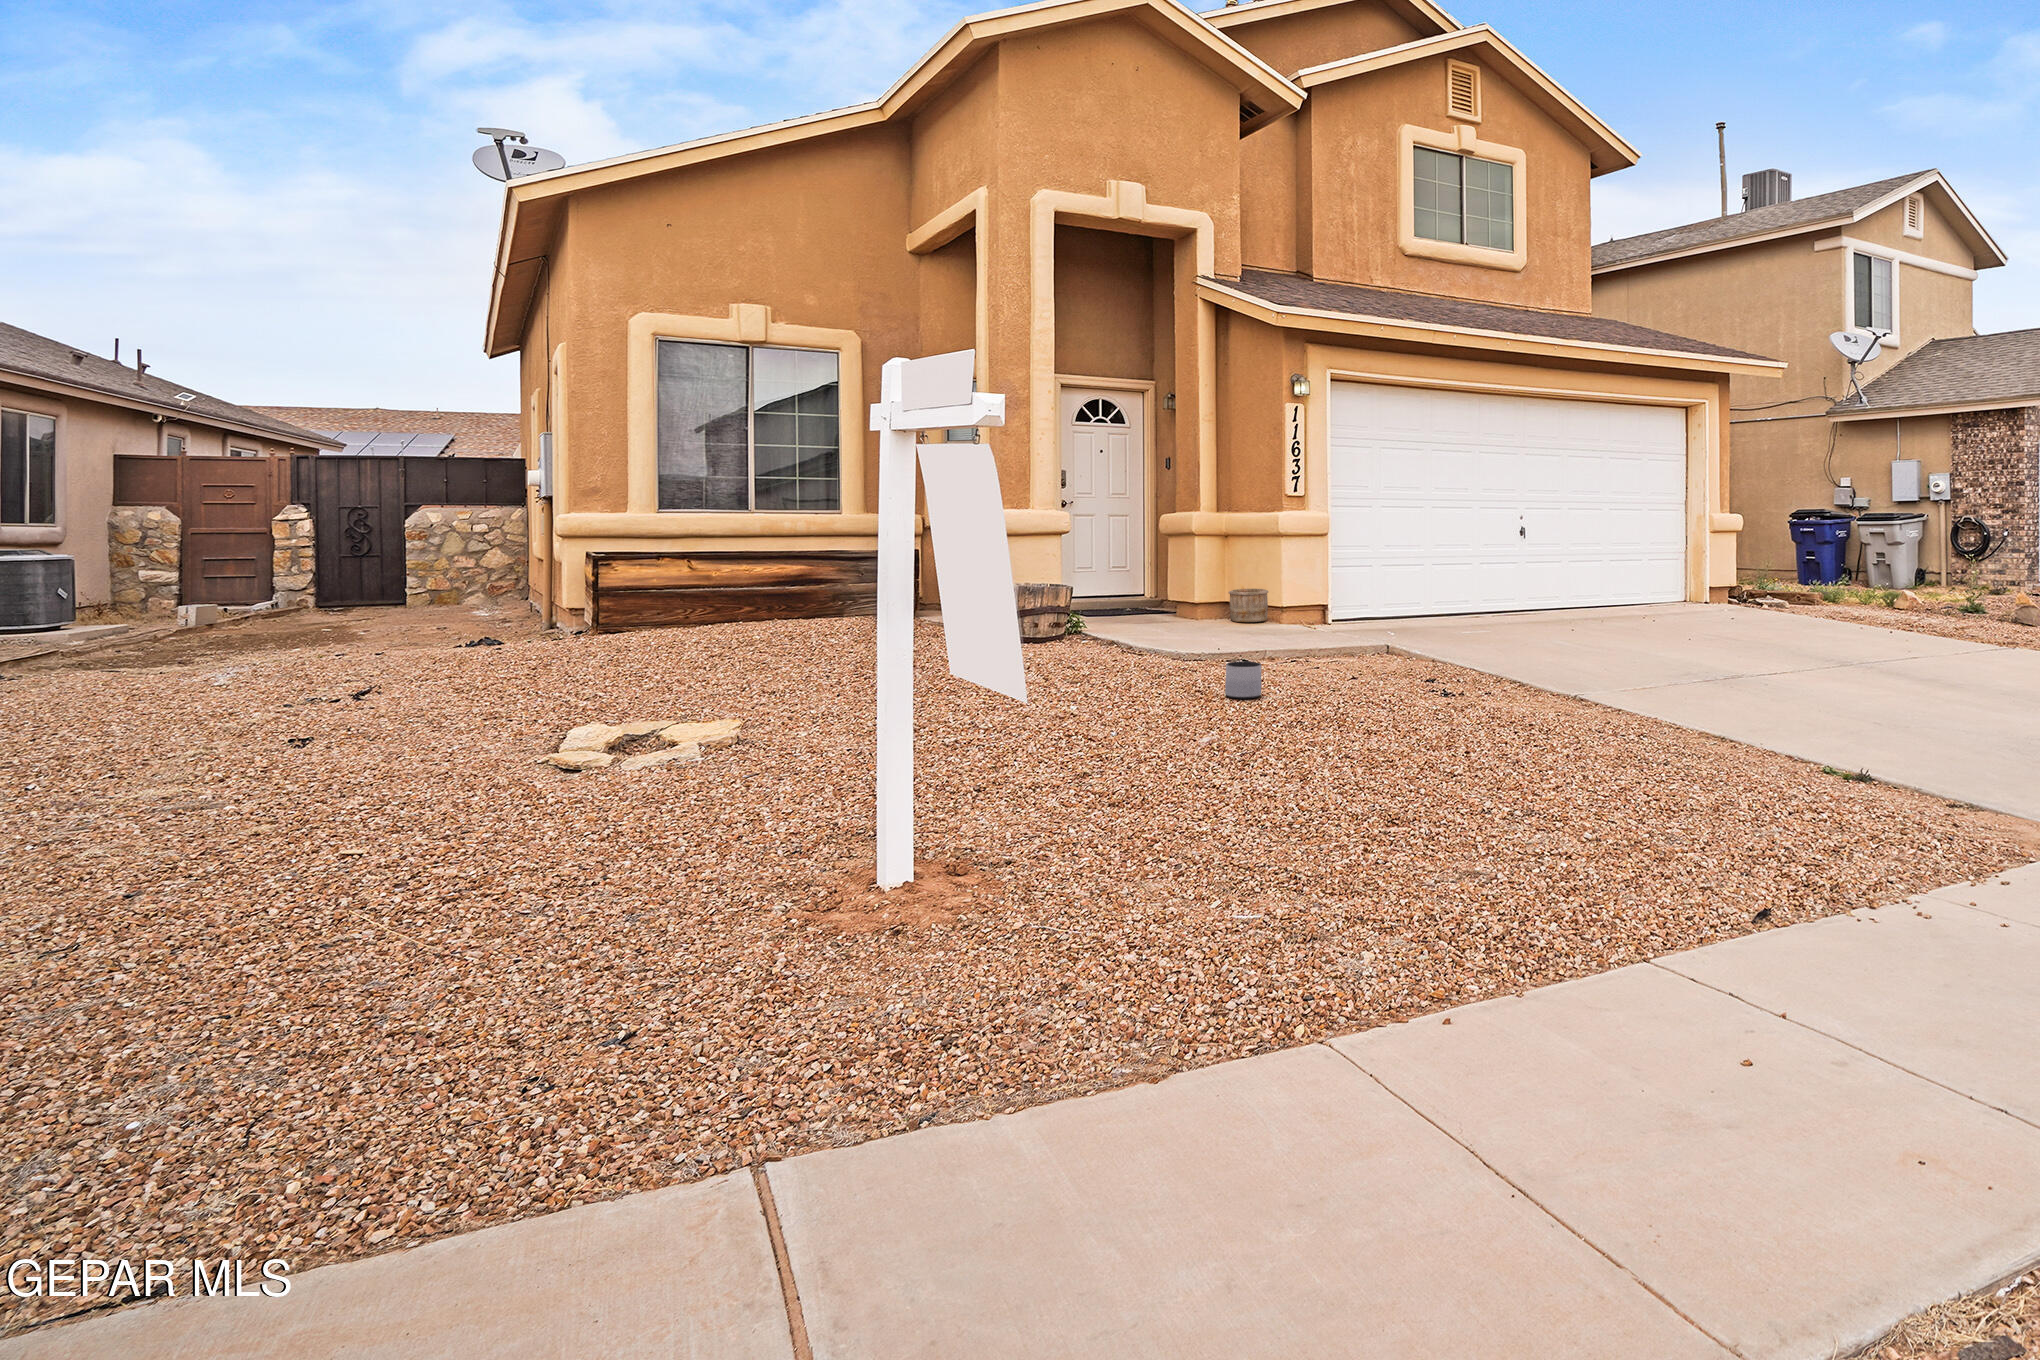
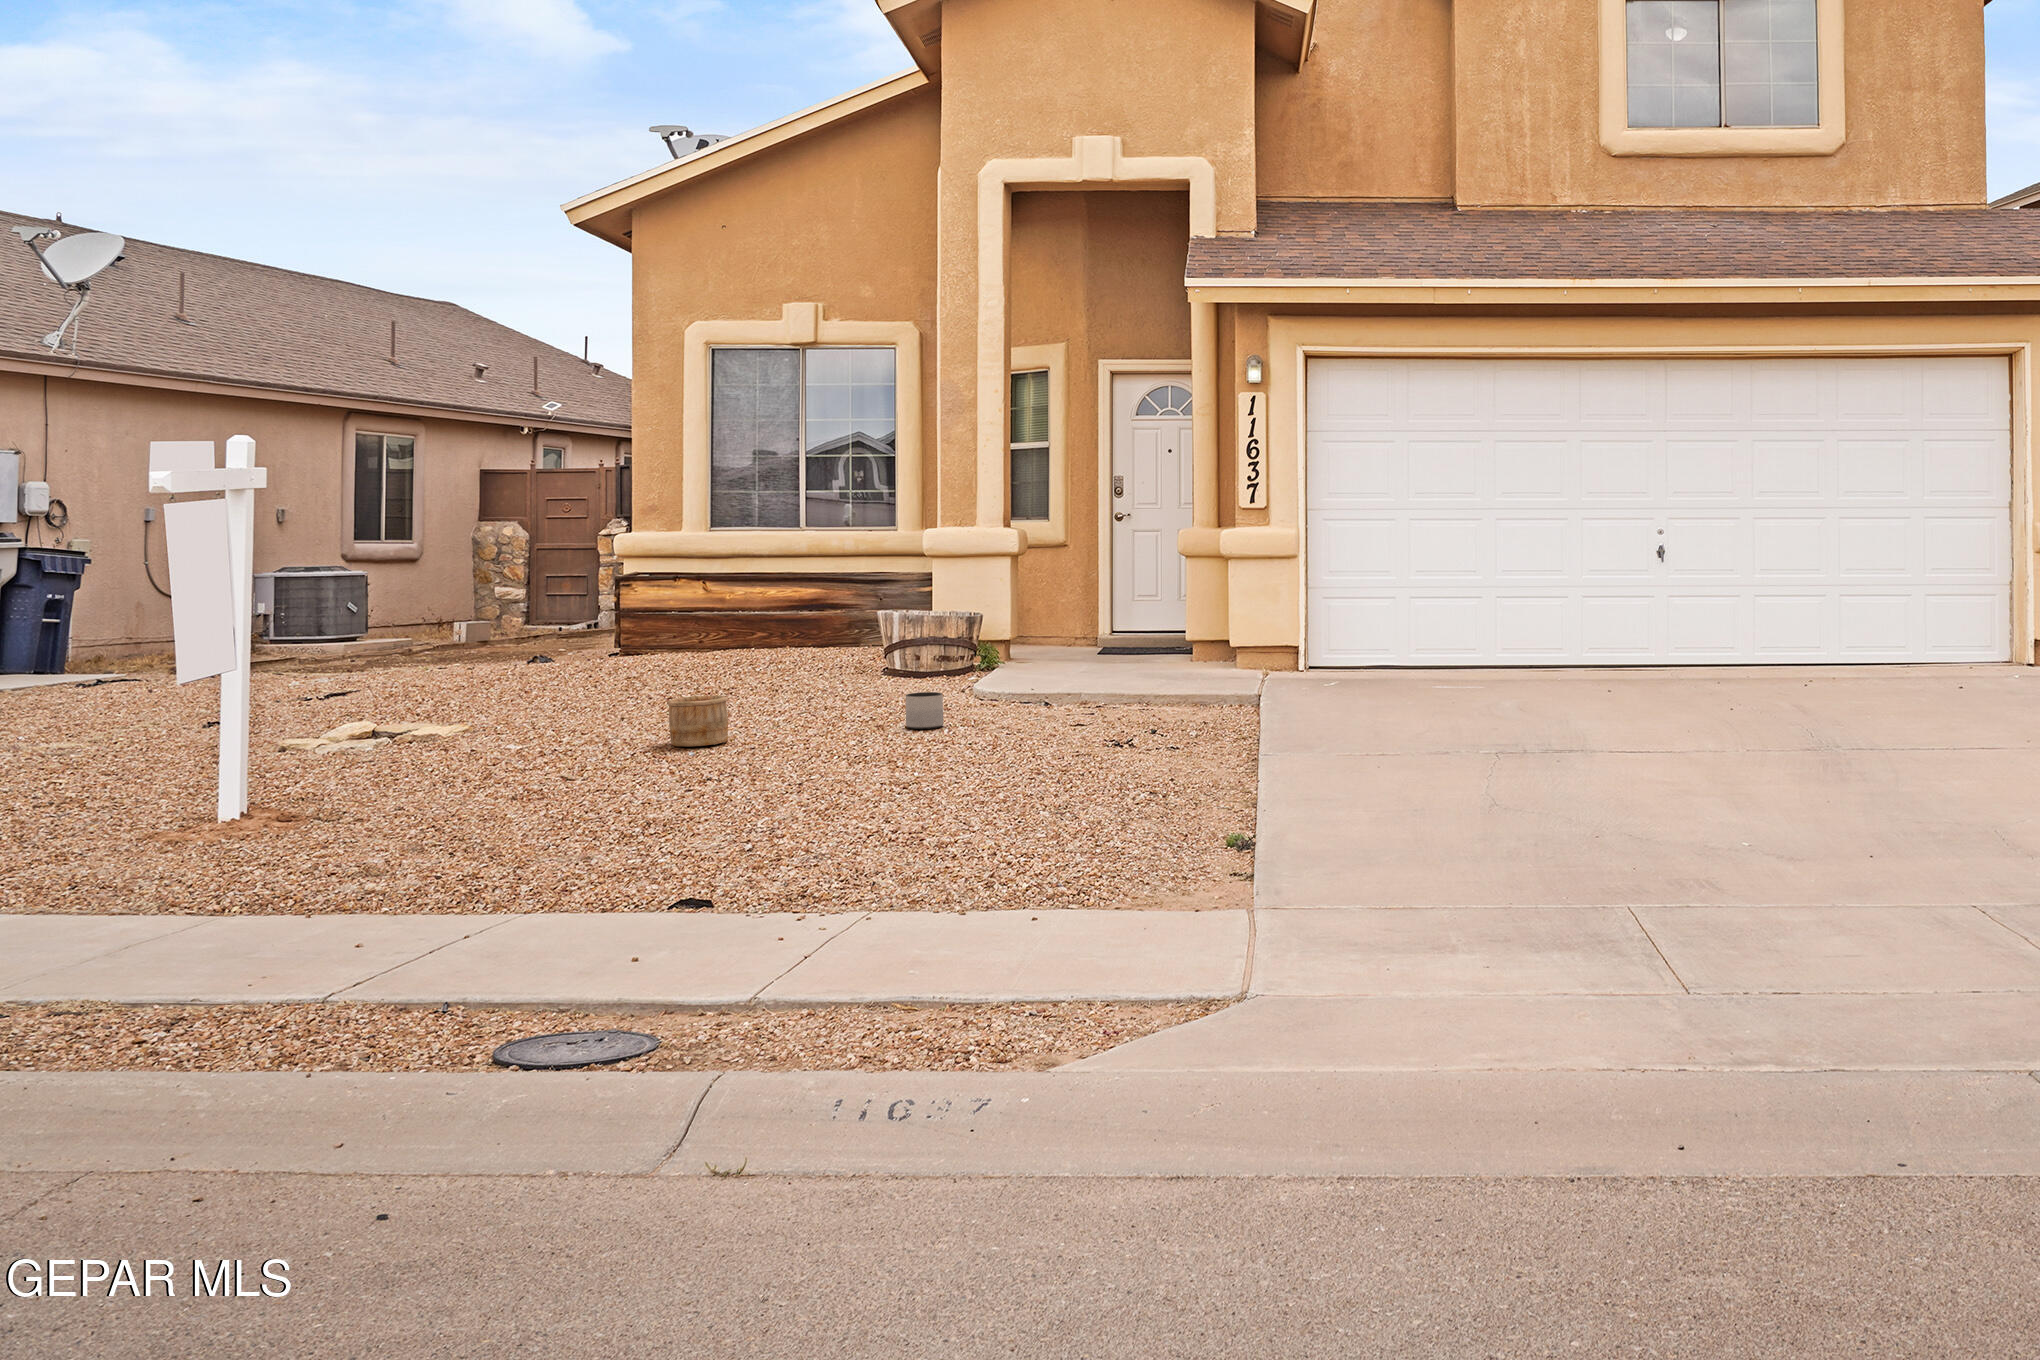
wooden bucket: present [1228,589,1268,622] -> present [667,695,728,747]

